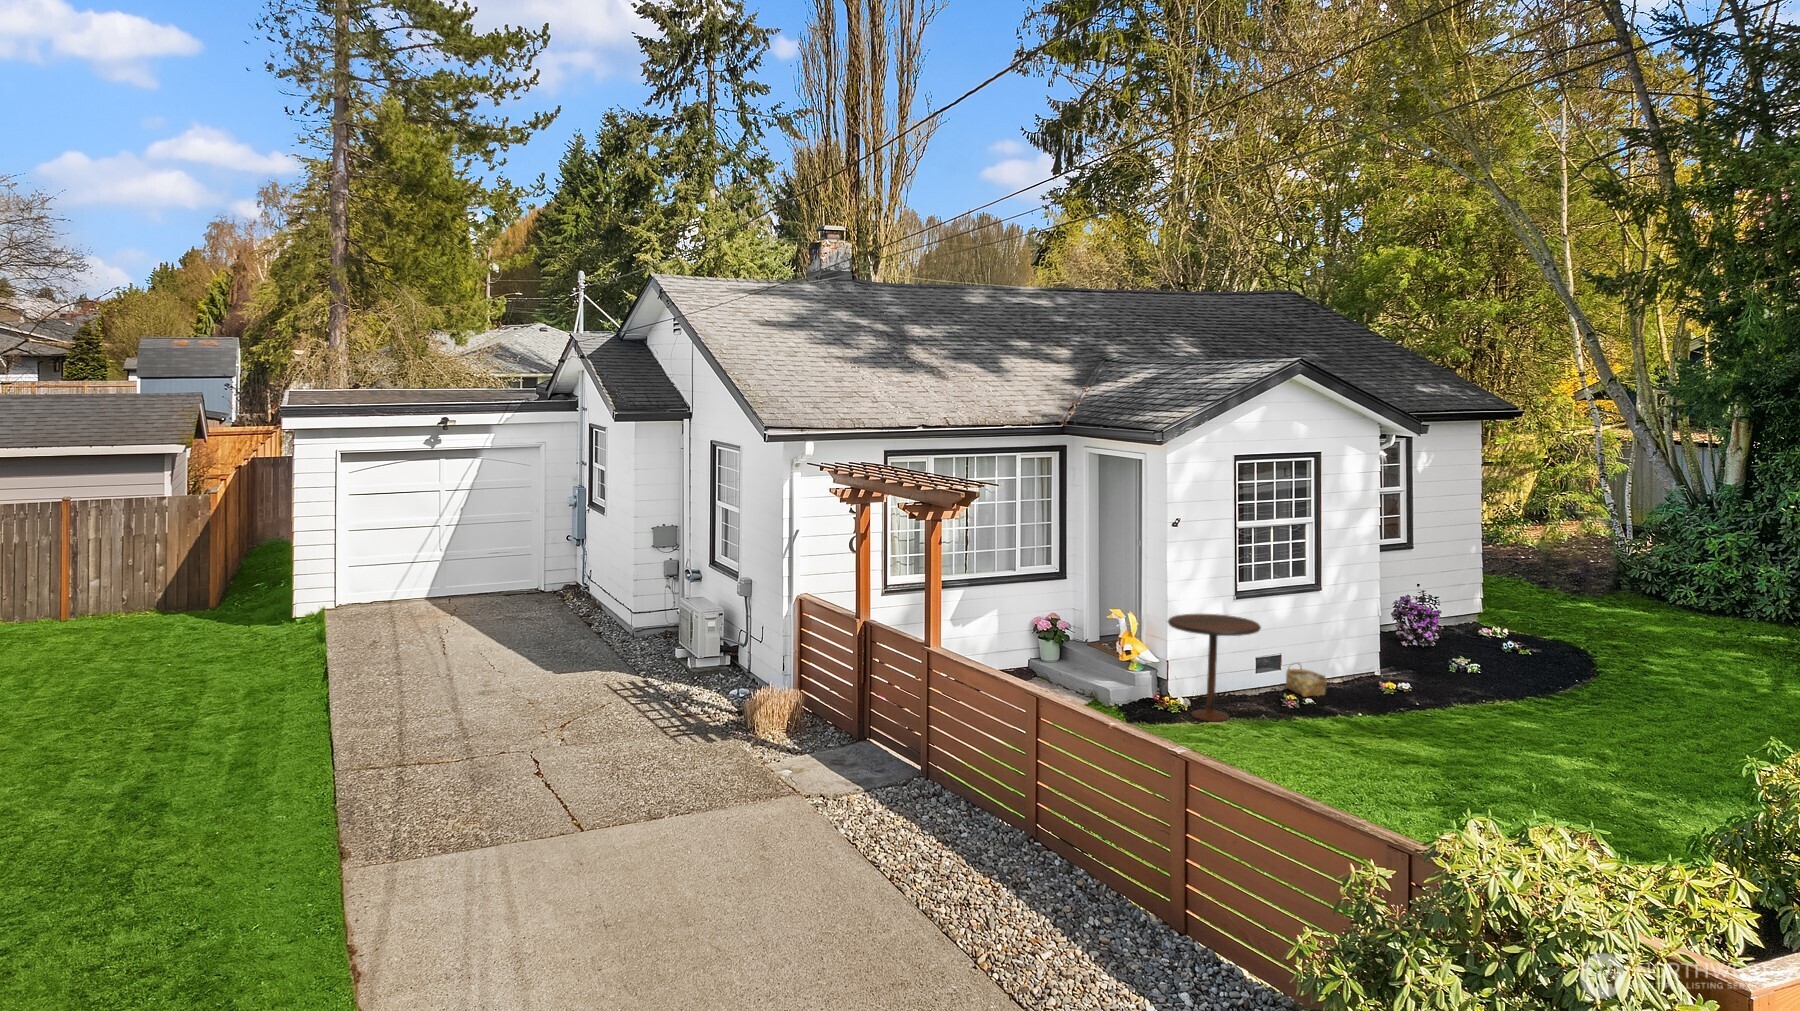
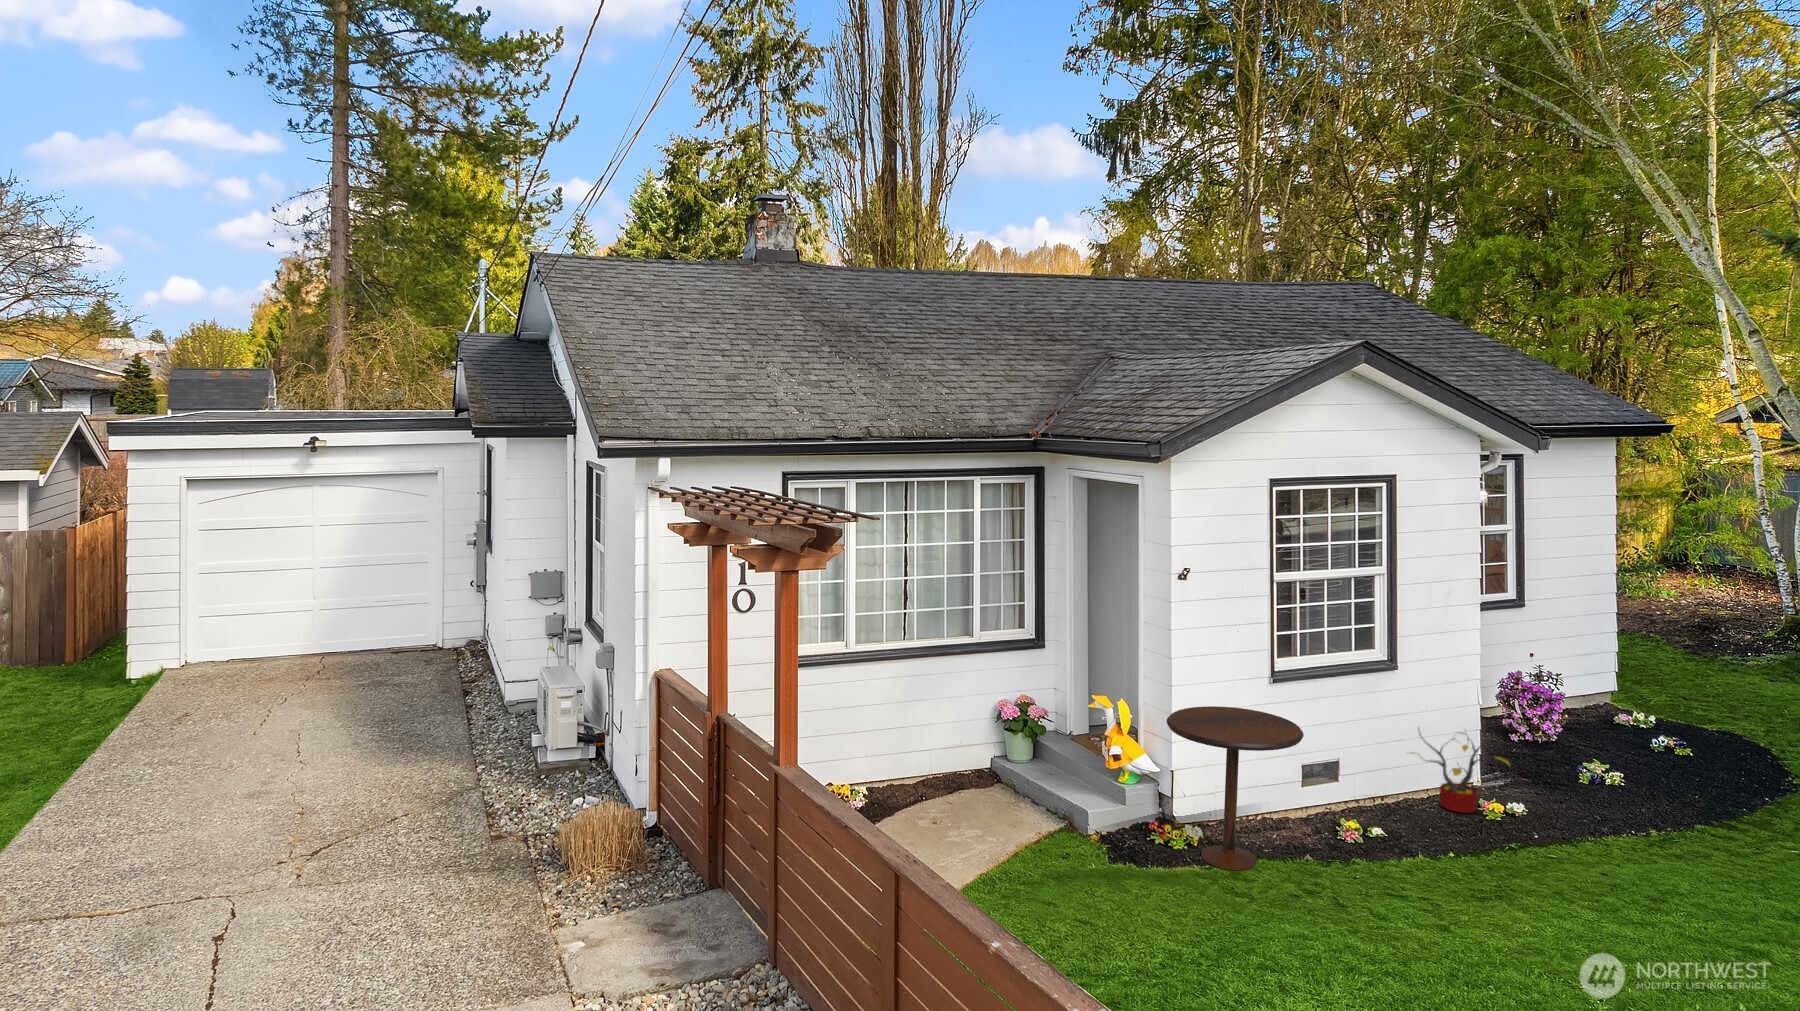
decorative plant: none [1327,629,1399,689] -> present [1411,733,1510,813]
woven basket: present [1285,663,1327,697] -> none [1344,772,1405,825]

